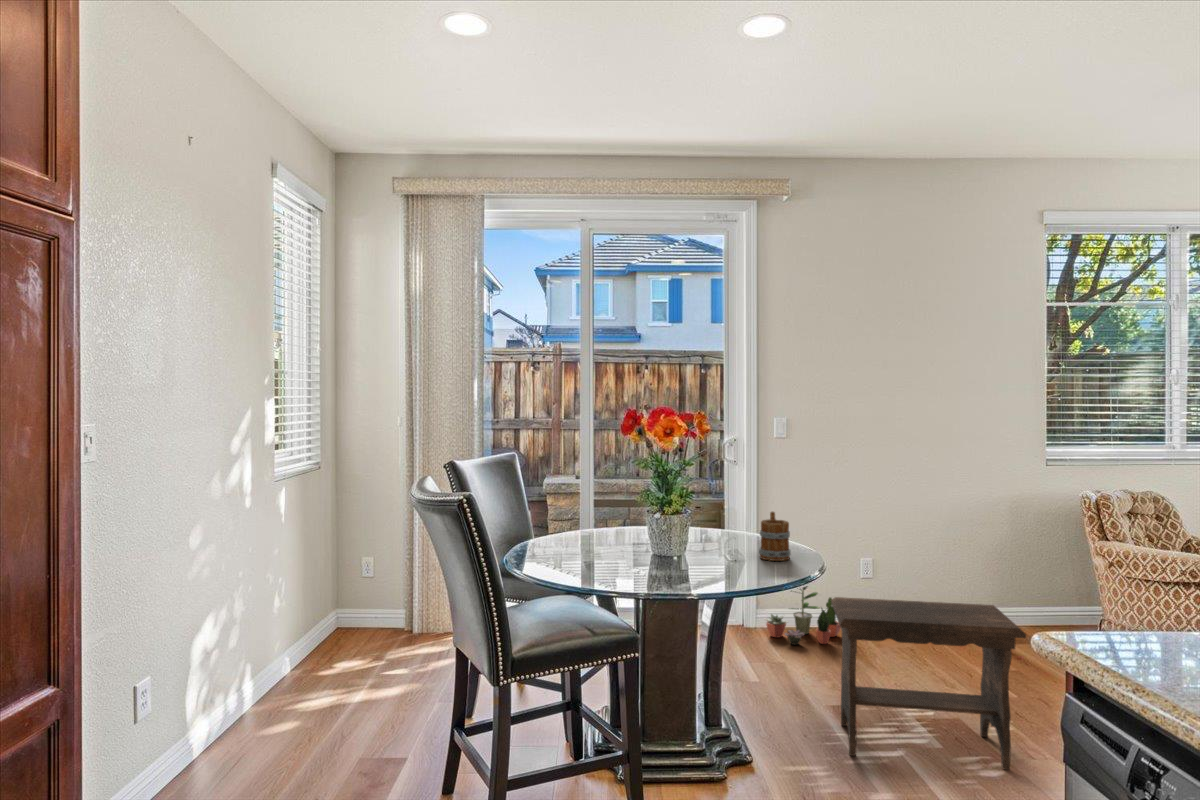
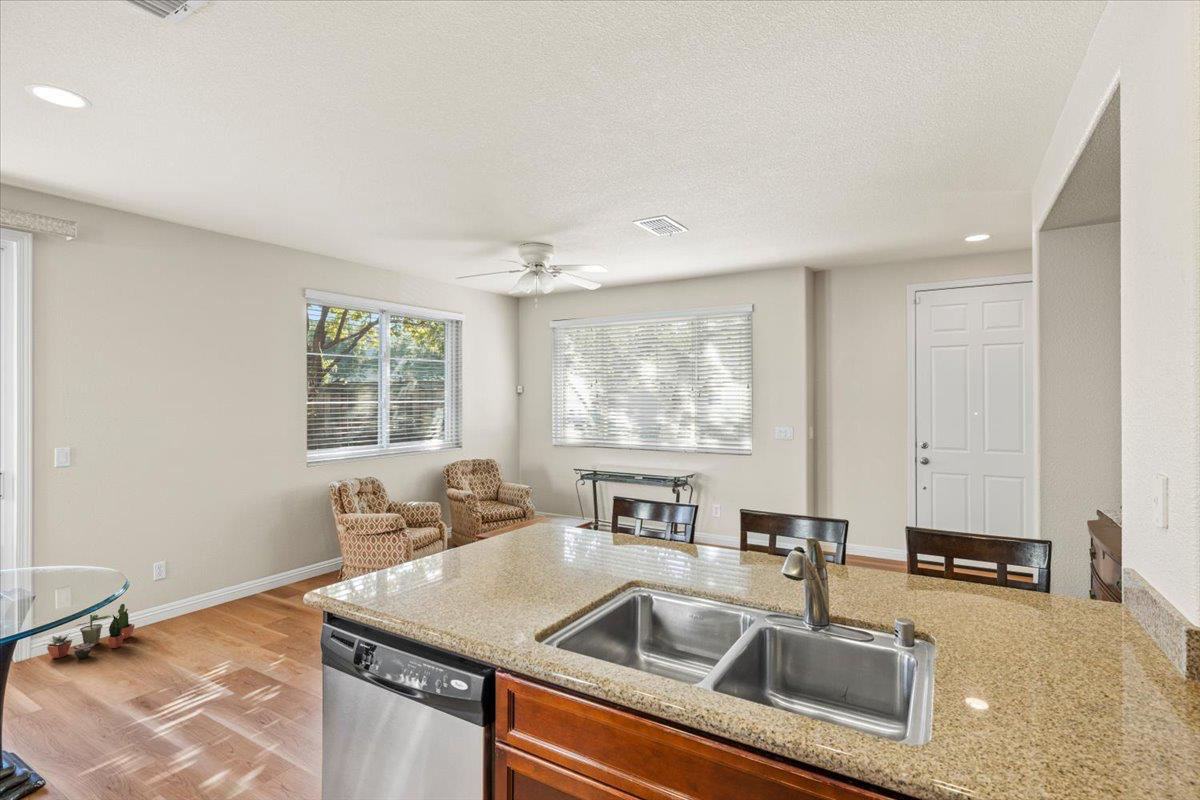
mug: present [759,512,791,561] -> none [48,541,86,588]
footstool: present [831,597,1026,770] -> none [129,575,296,734]

